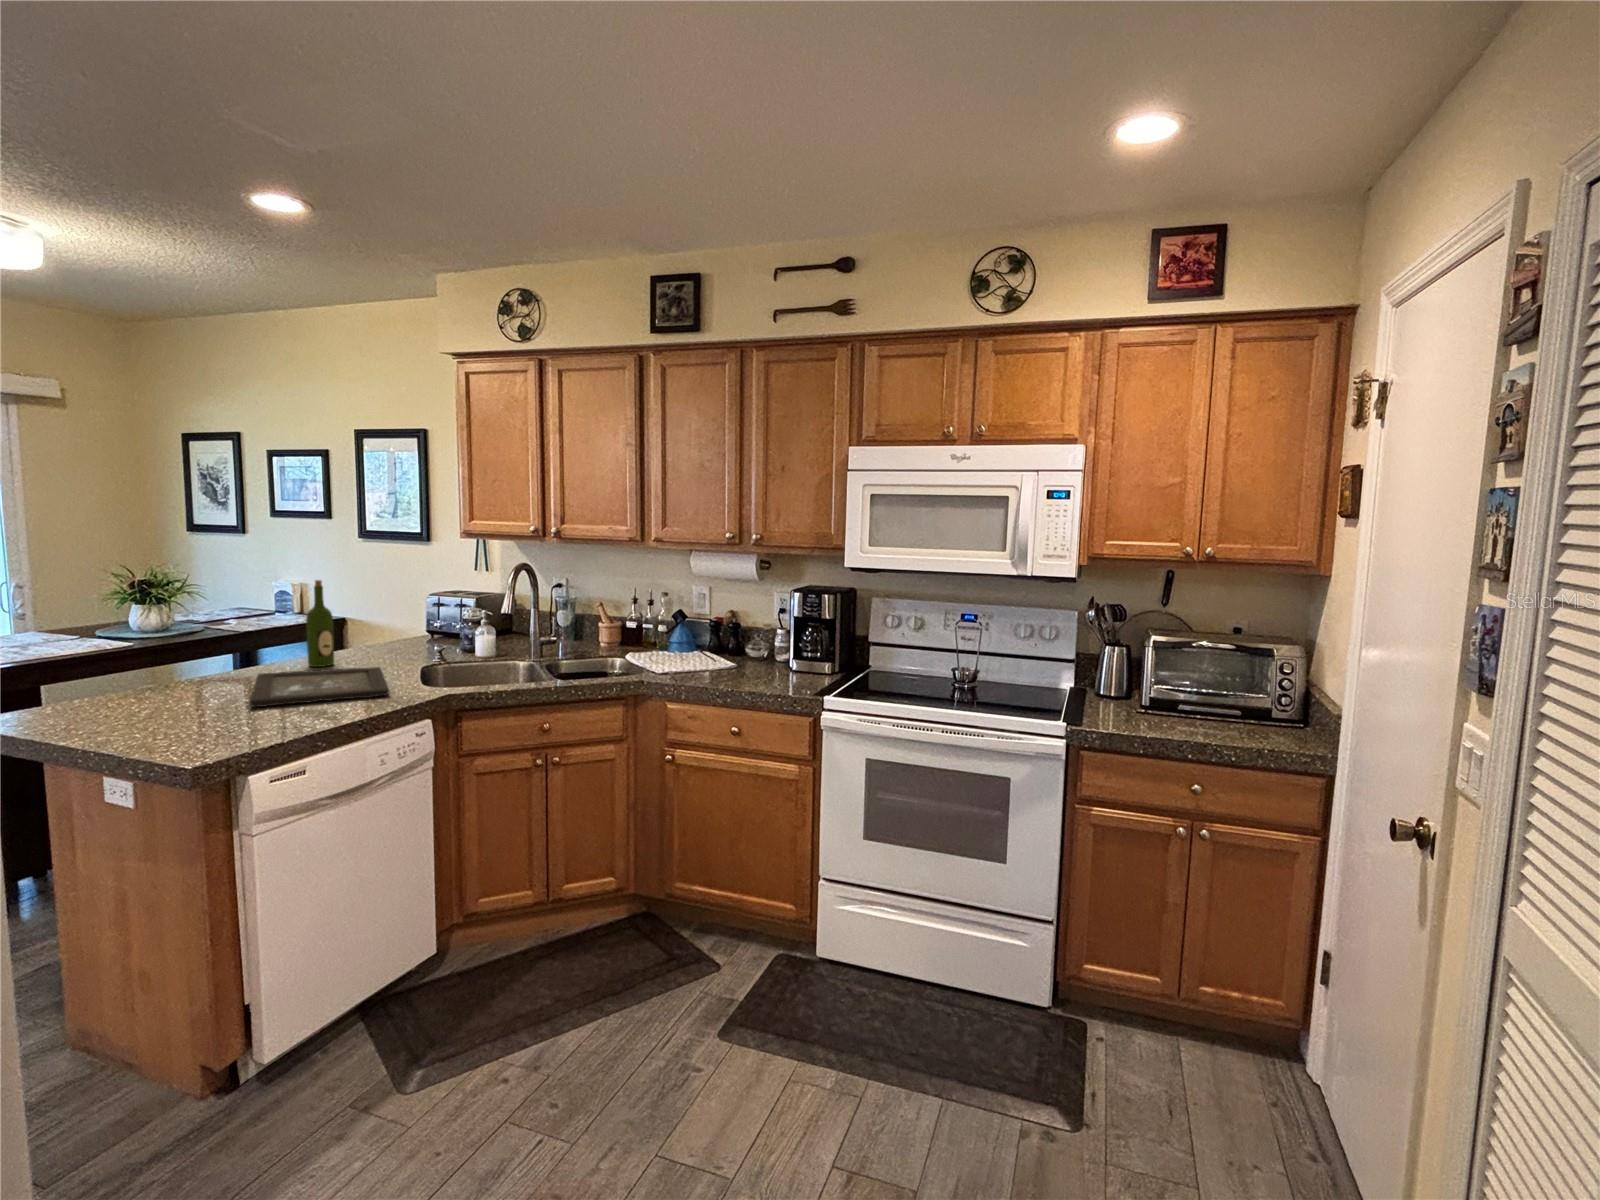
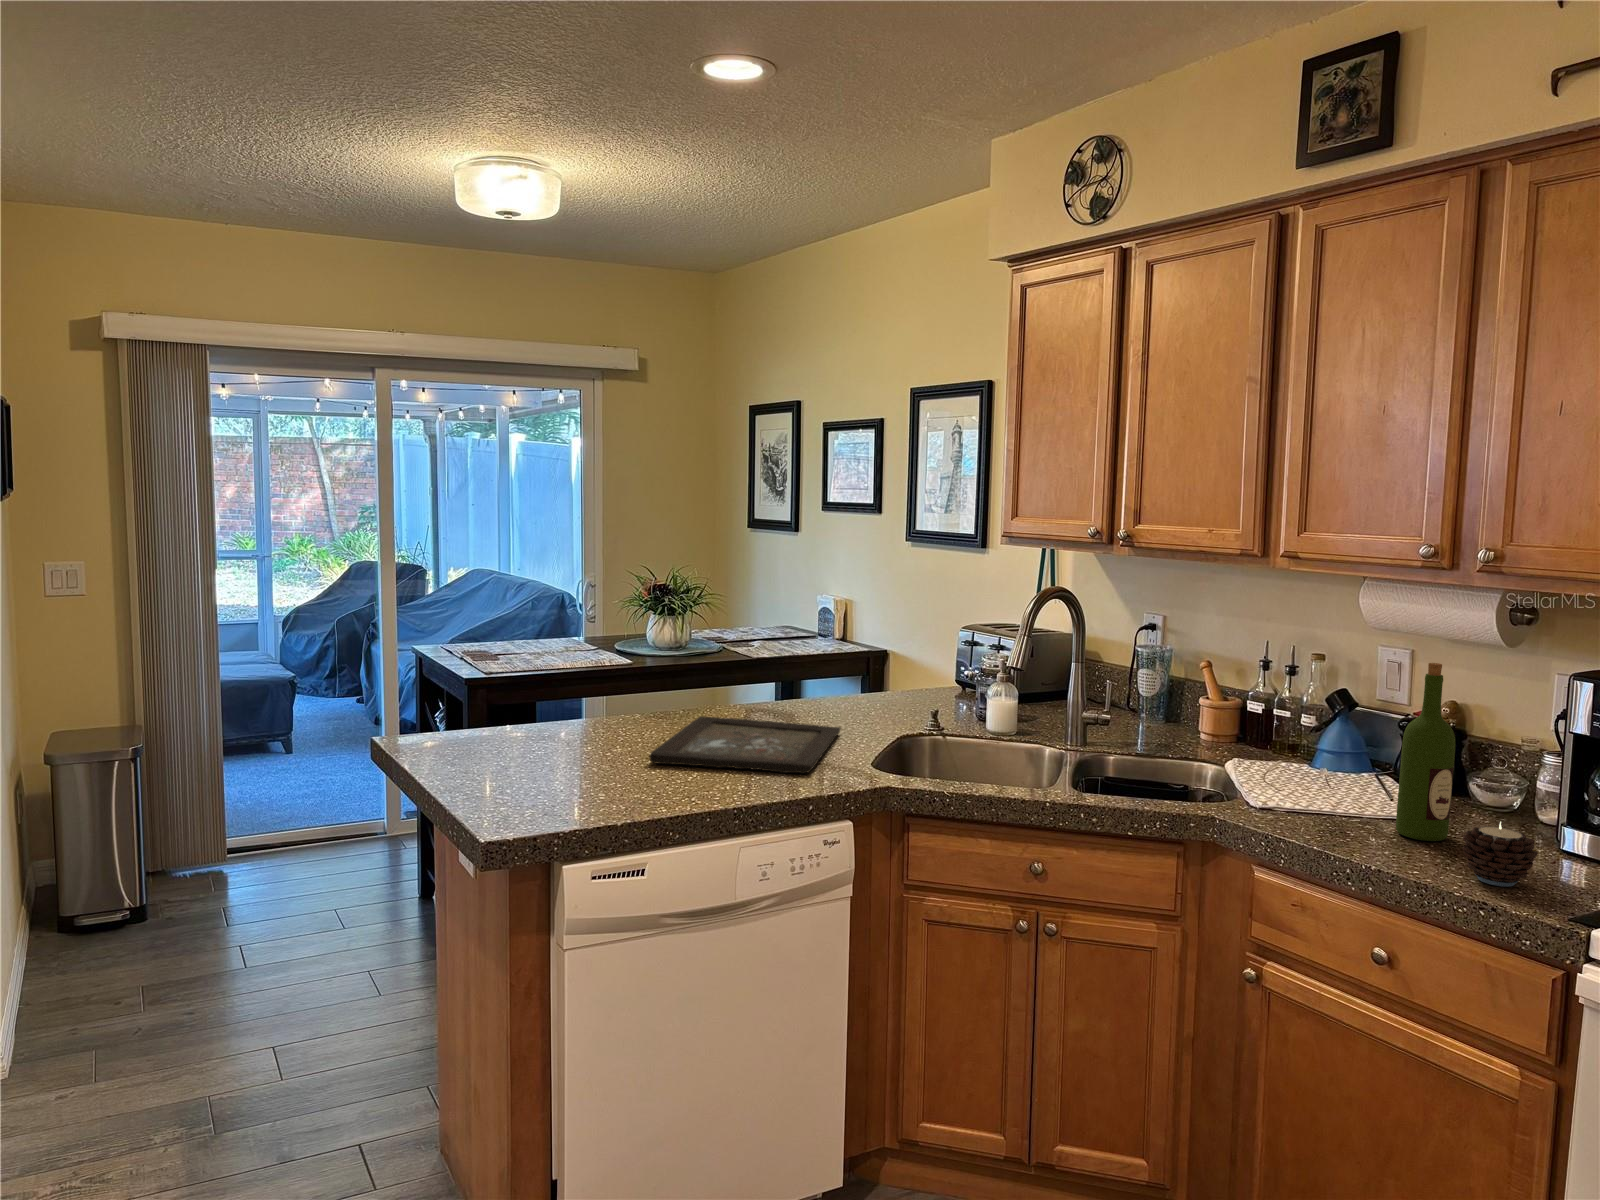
wine bottle: present [306,580,334,667] -> present [1396,663,1455,841]
candle: none [762,657,792,686] -> present [1463,822,1538,887]

